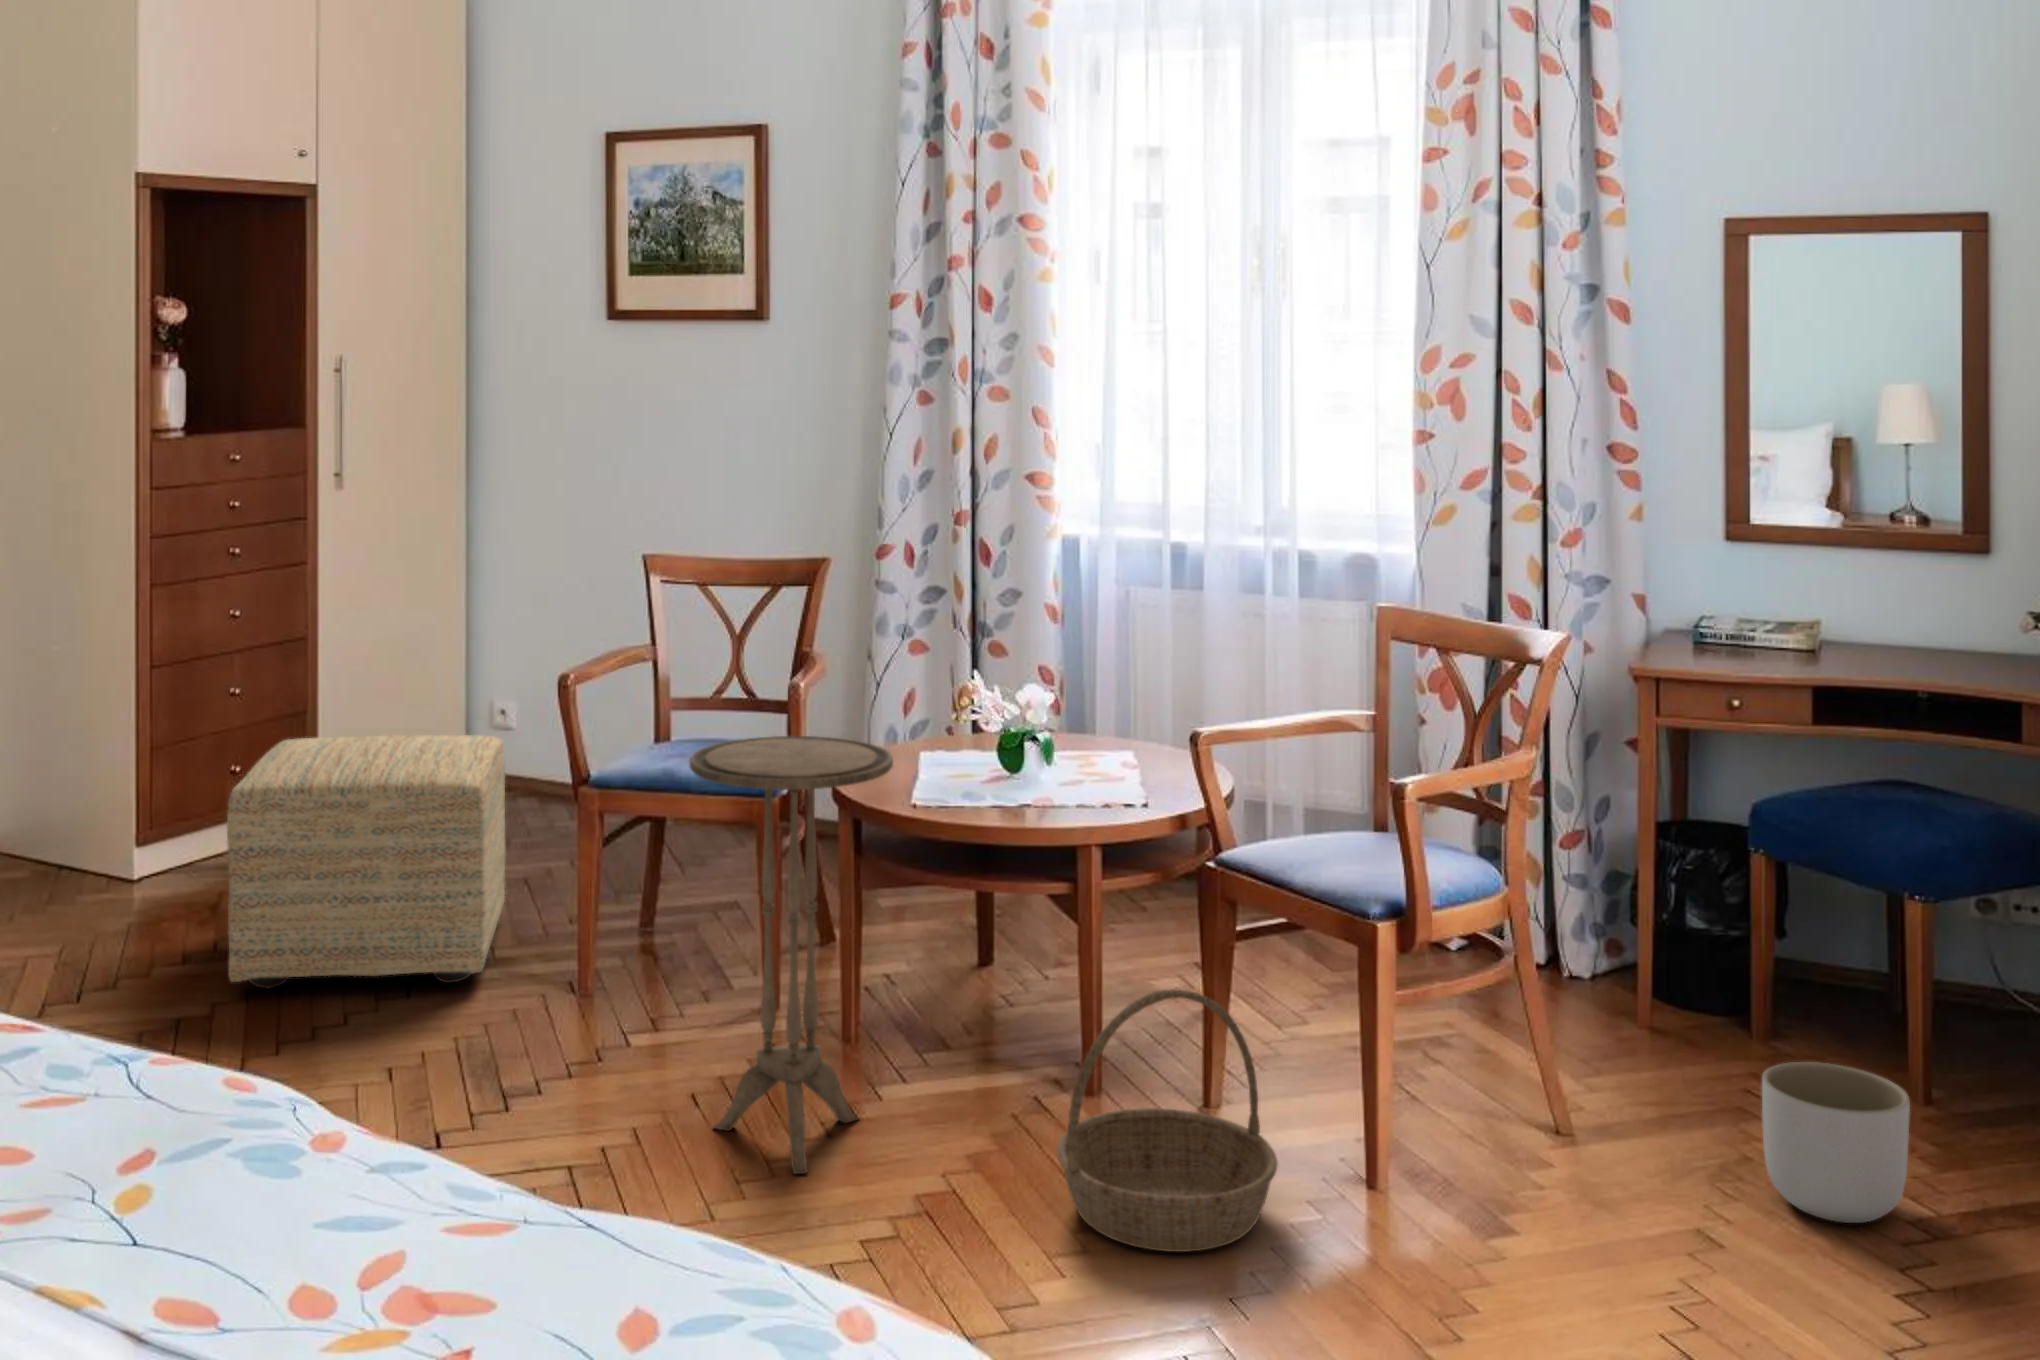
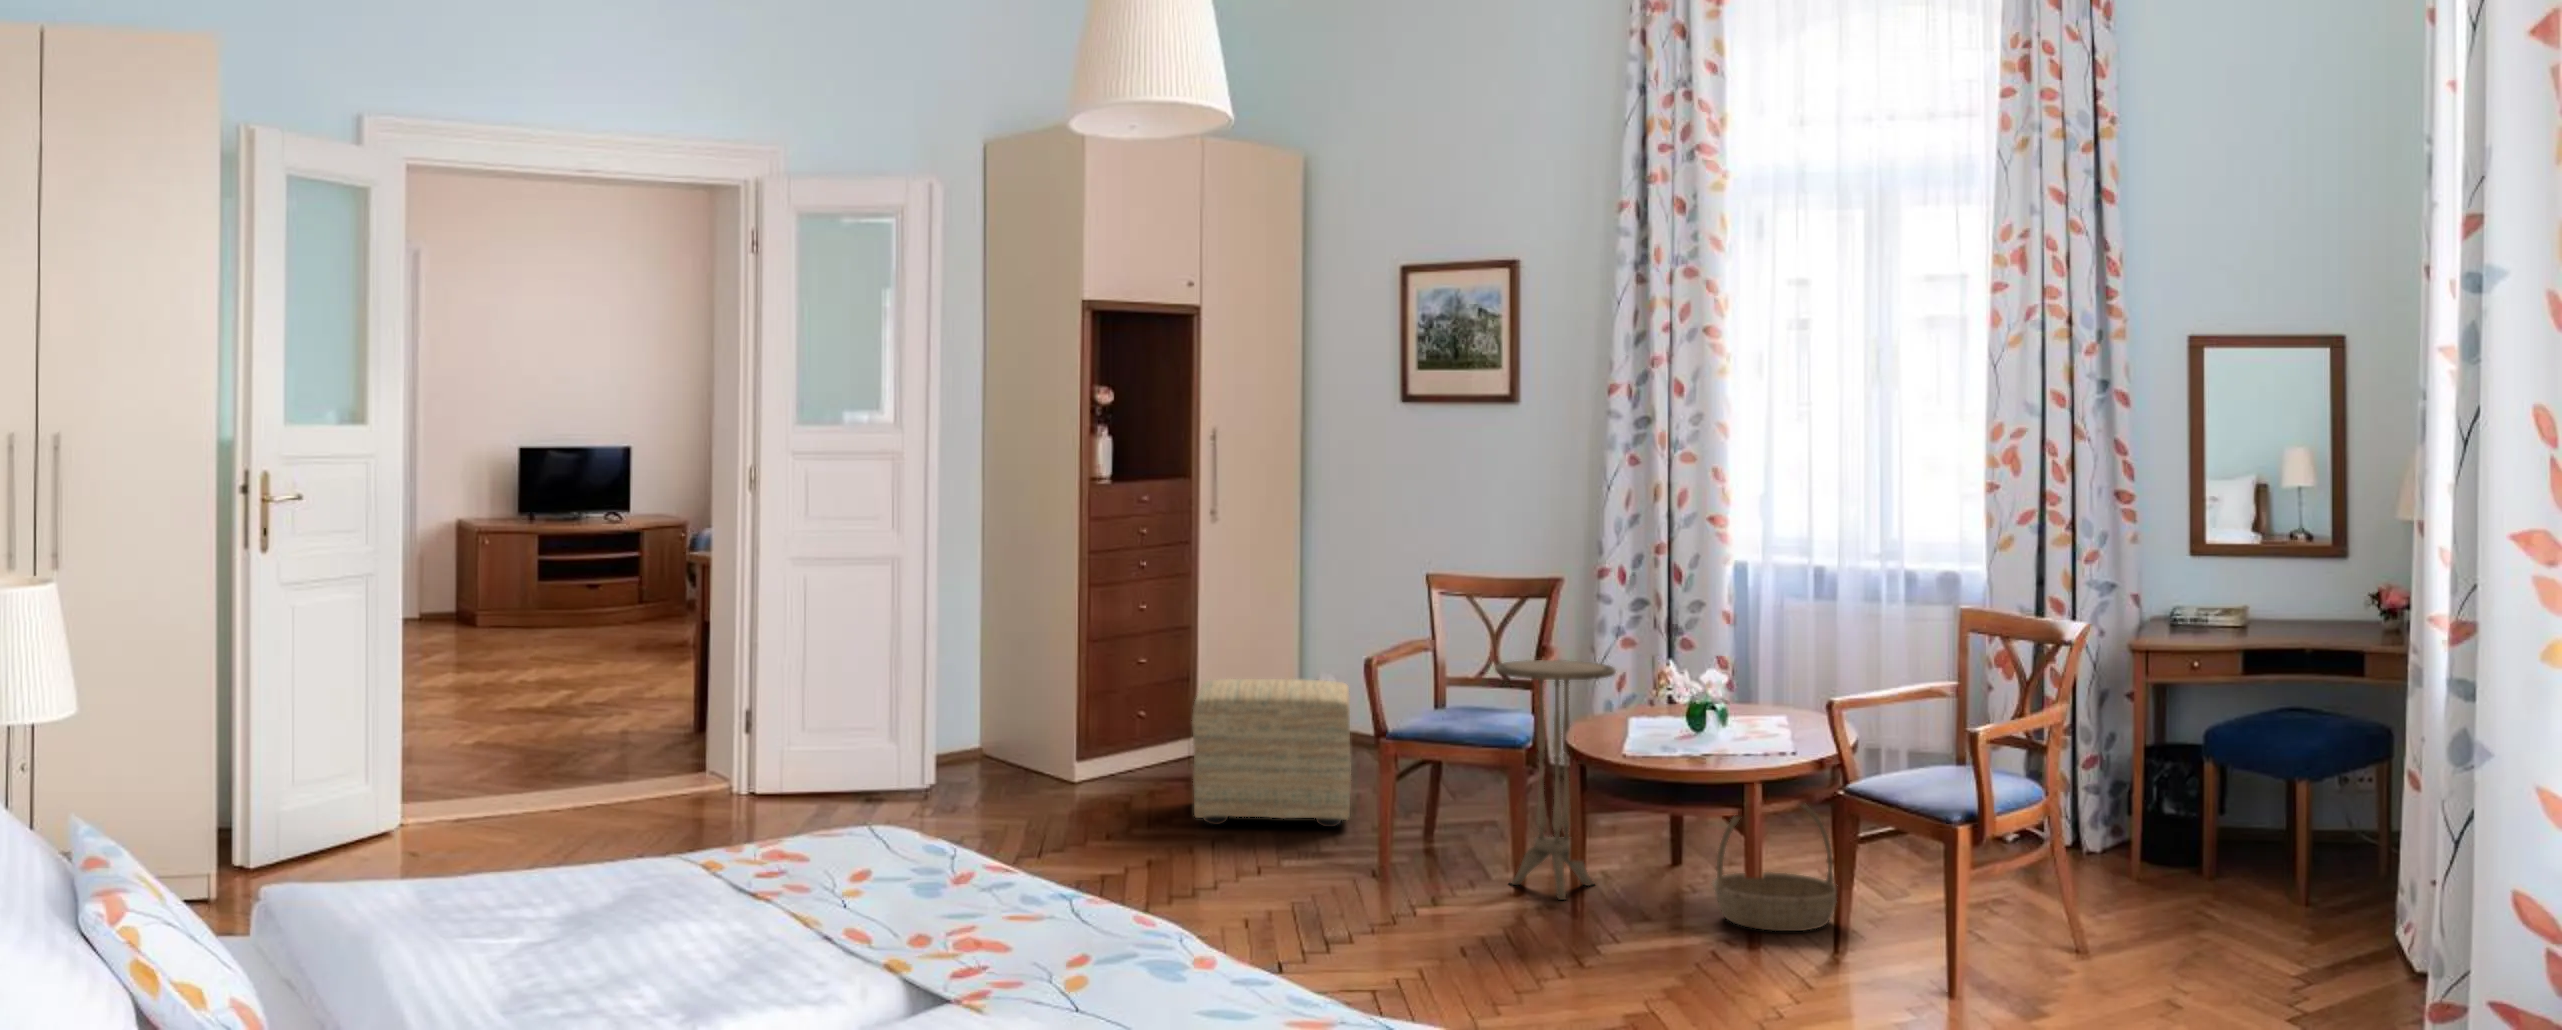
planter: present [1762,1062,1910,1223] -> none [2145,858,2232,942]

